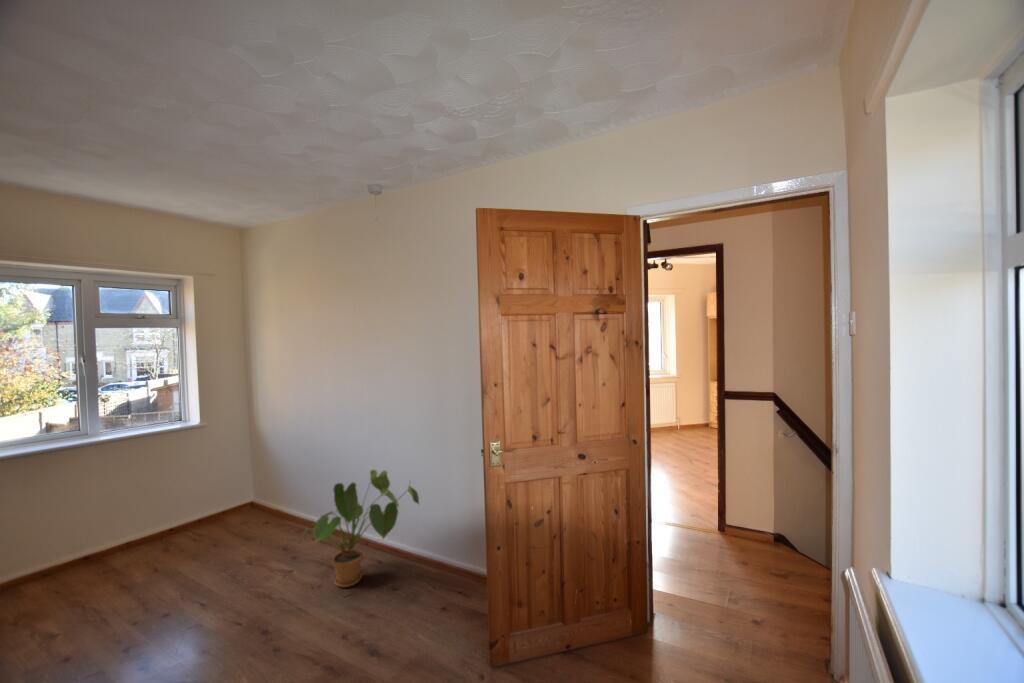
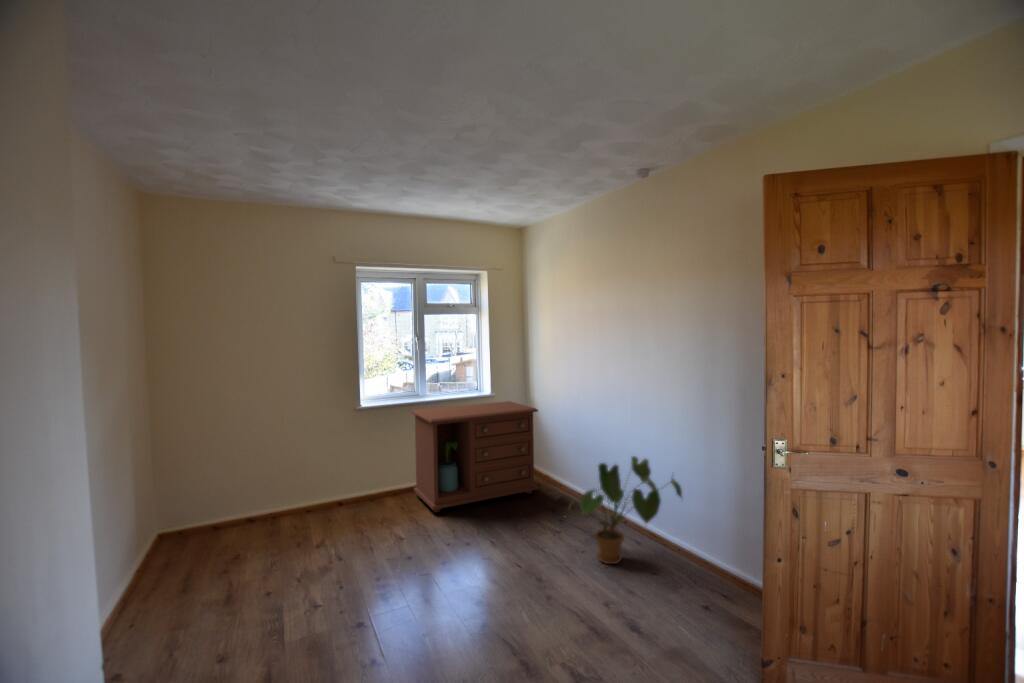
dresser: none [79,426,270,581] -> present [412,401,538,512]

